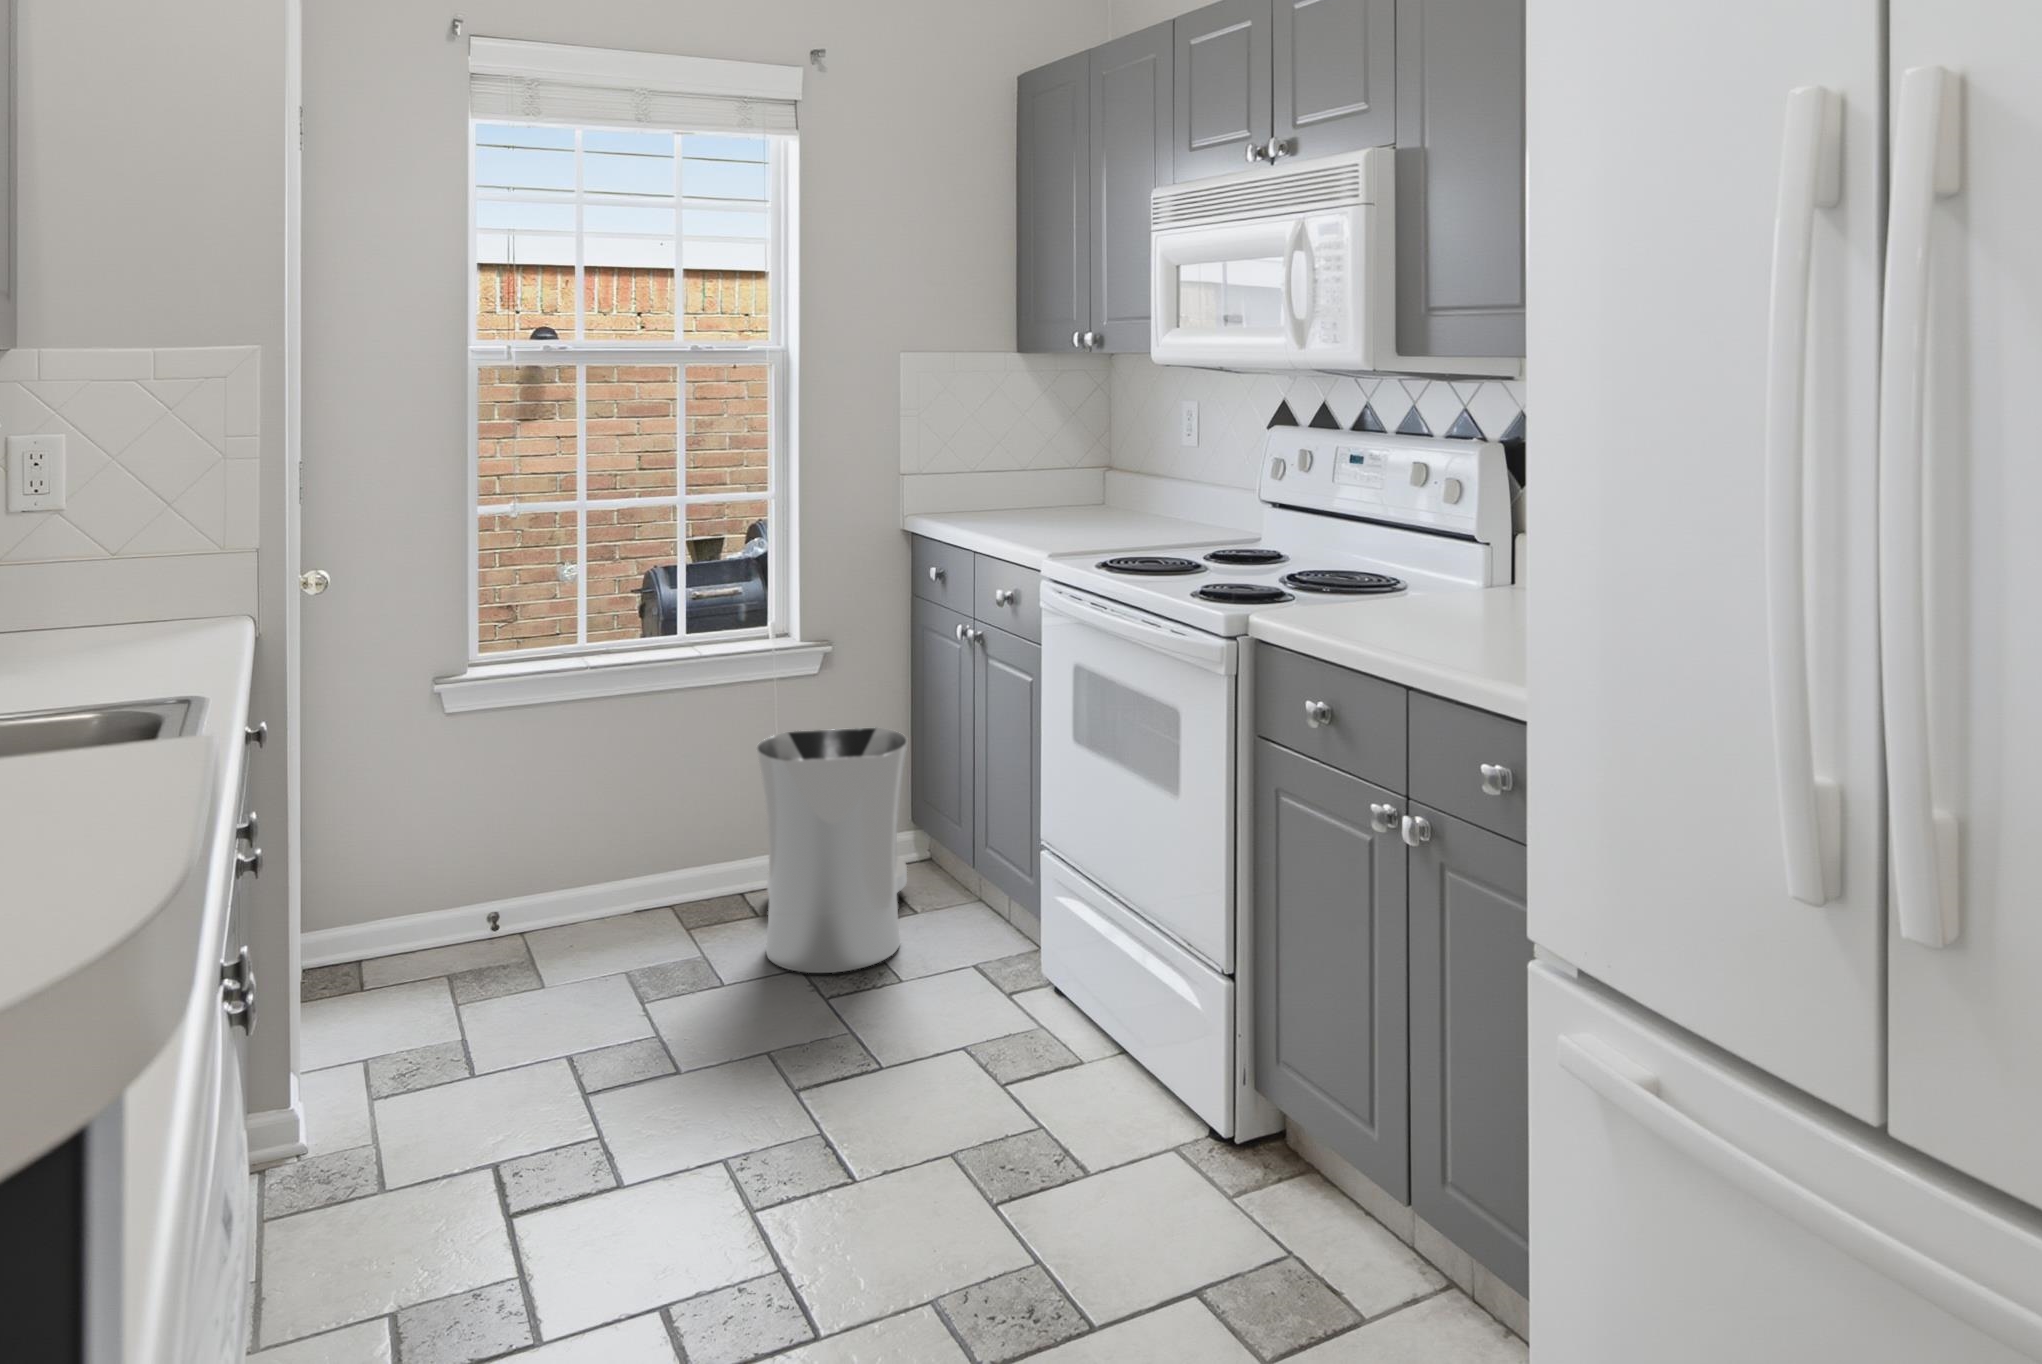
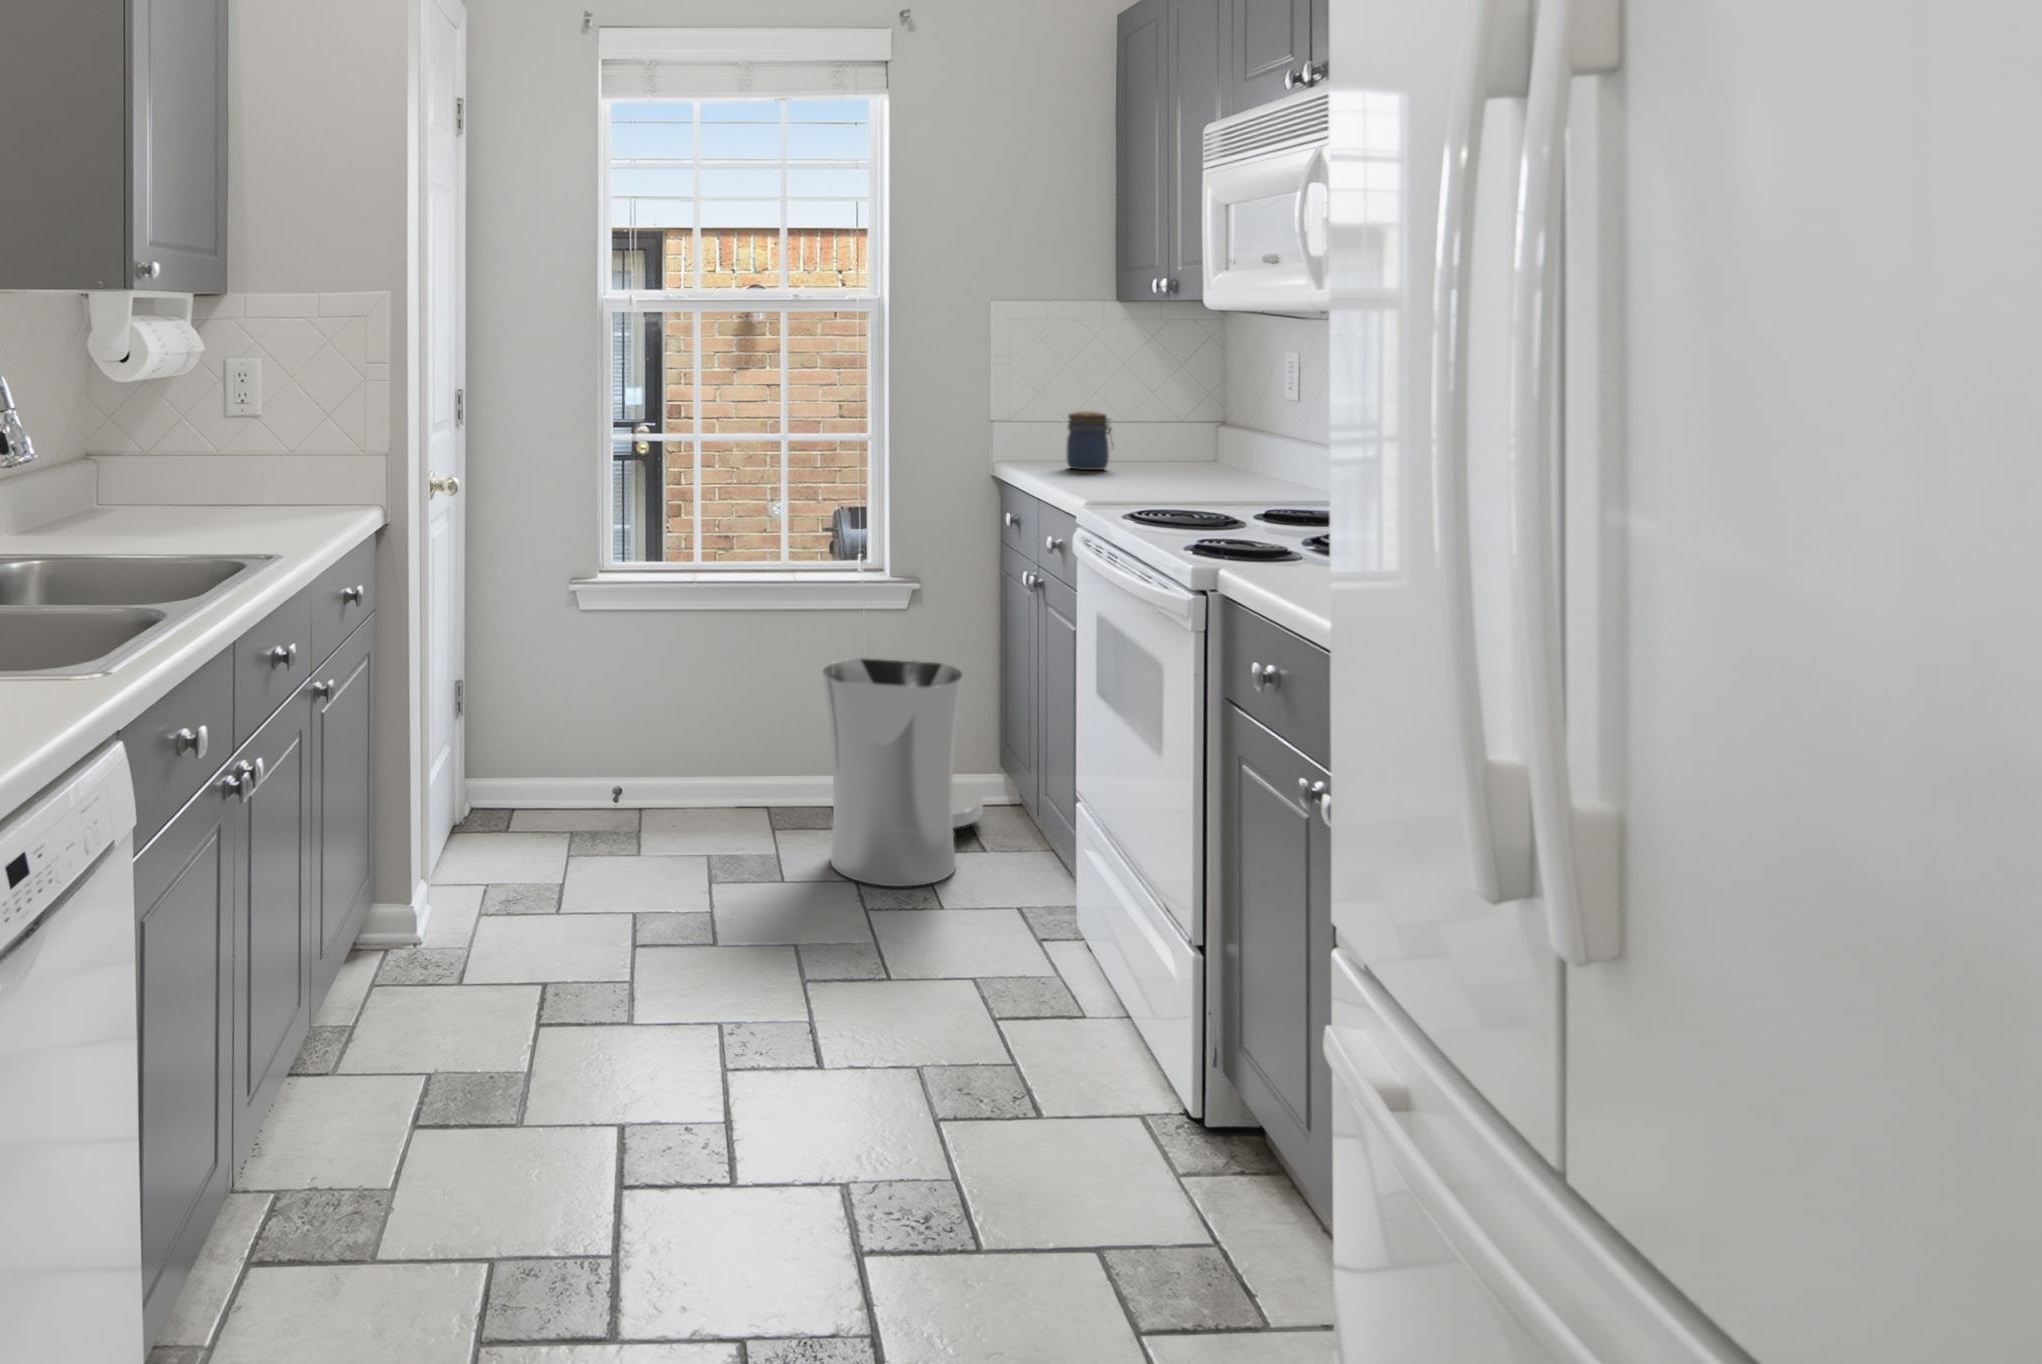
jar: none [975,458,1020,516] -> present [1066,412,1113,470]

